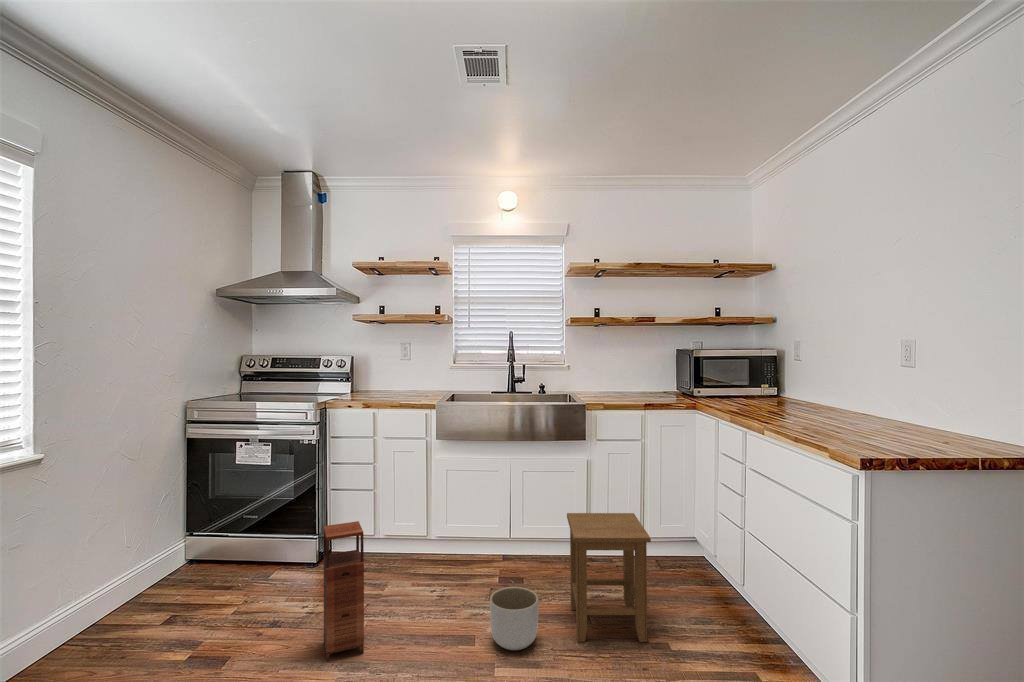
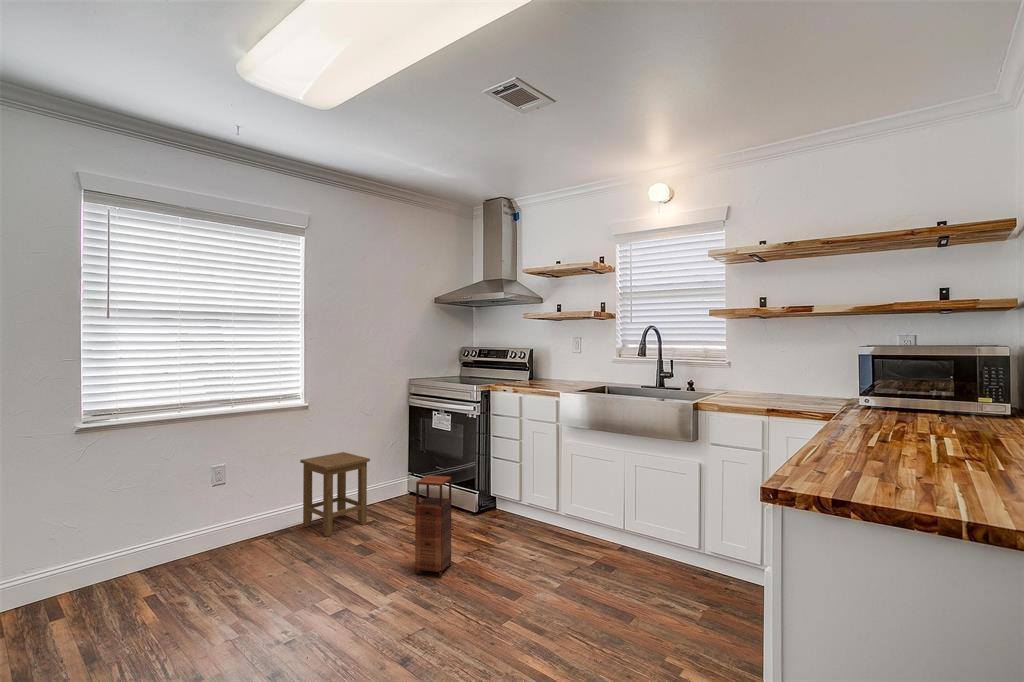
stool: present [567,513,651,642] -> present [300,452,370,537]
planter: present [490,587,538,650] -> none [523,561,568,618]

